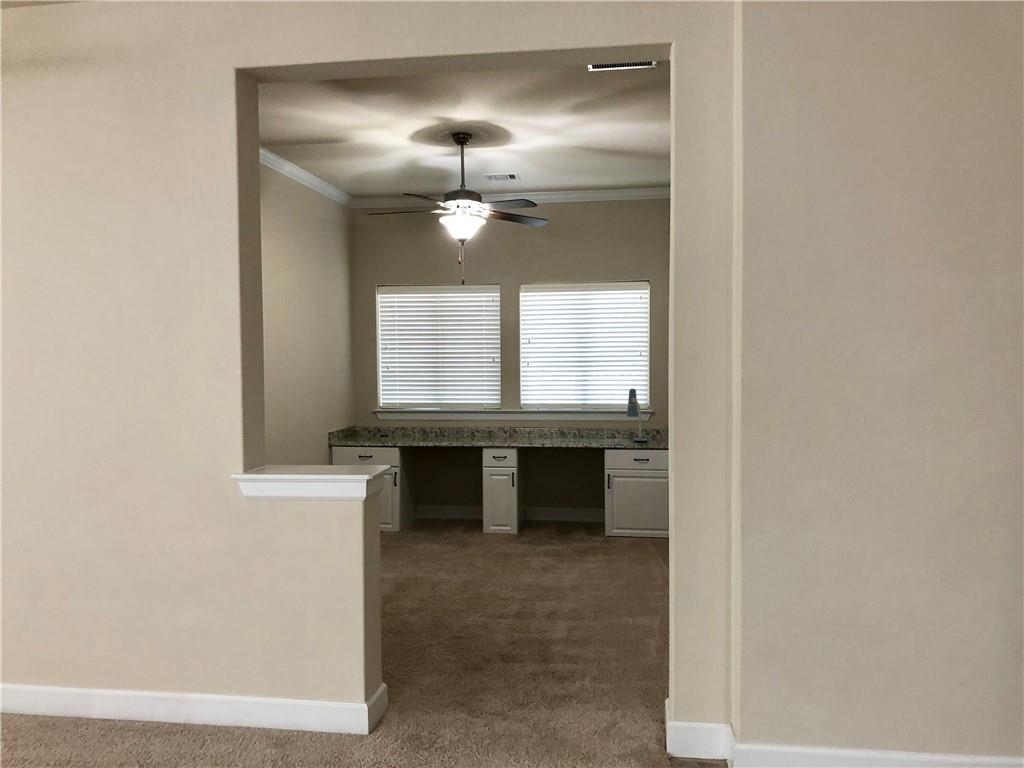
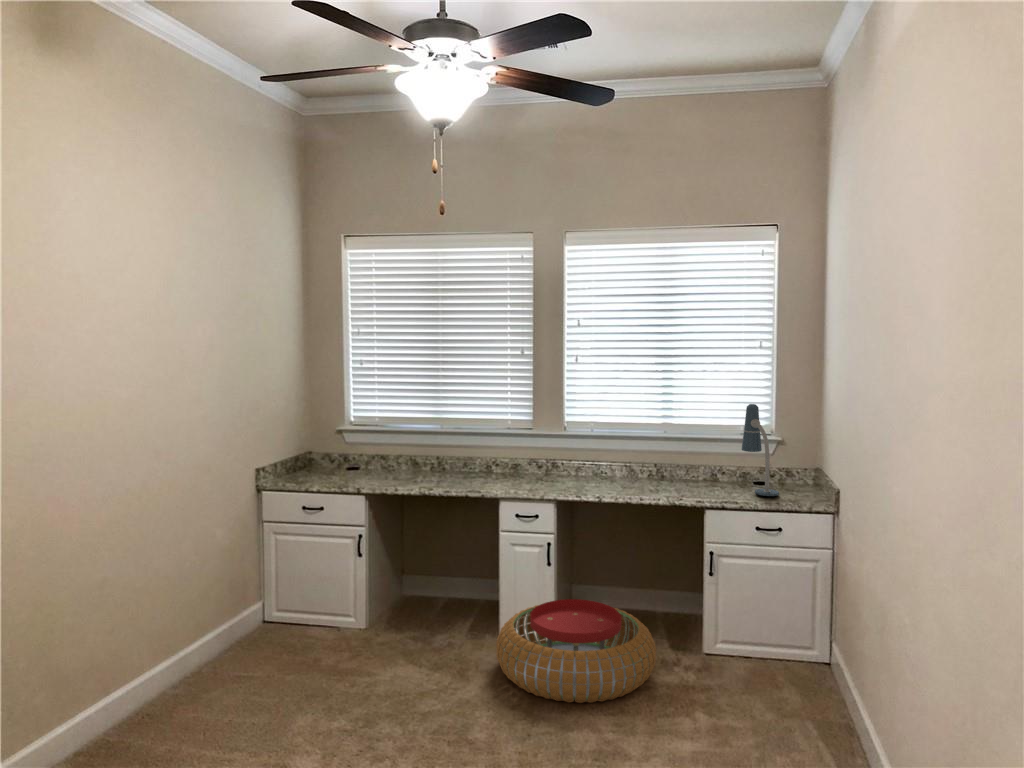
pouf: none [483,505,576,553] -> present [496,599,656,703]

